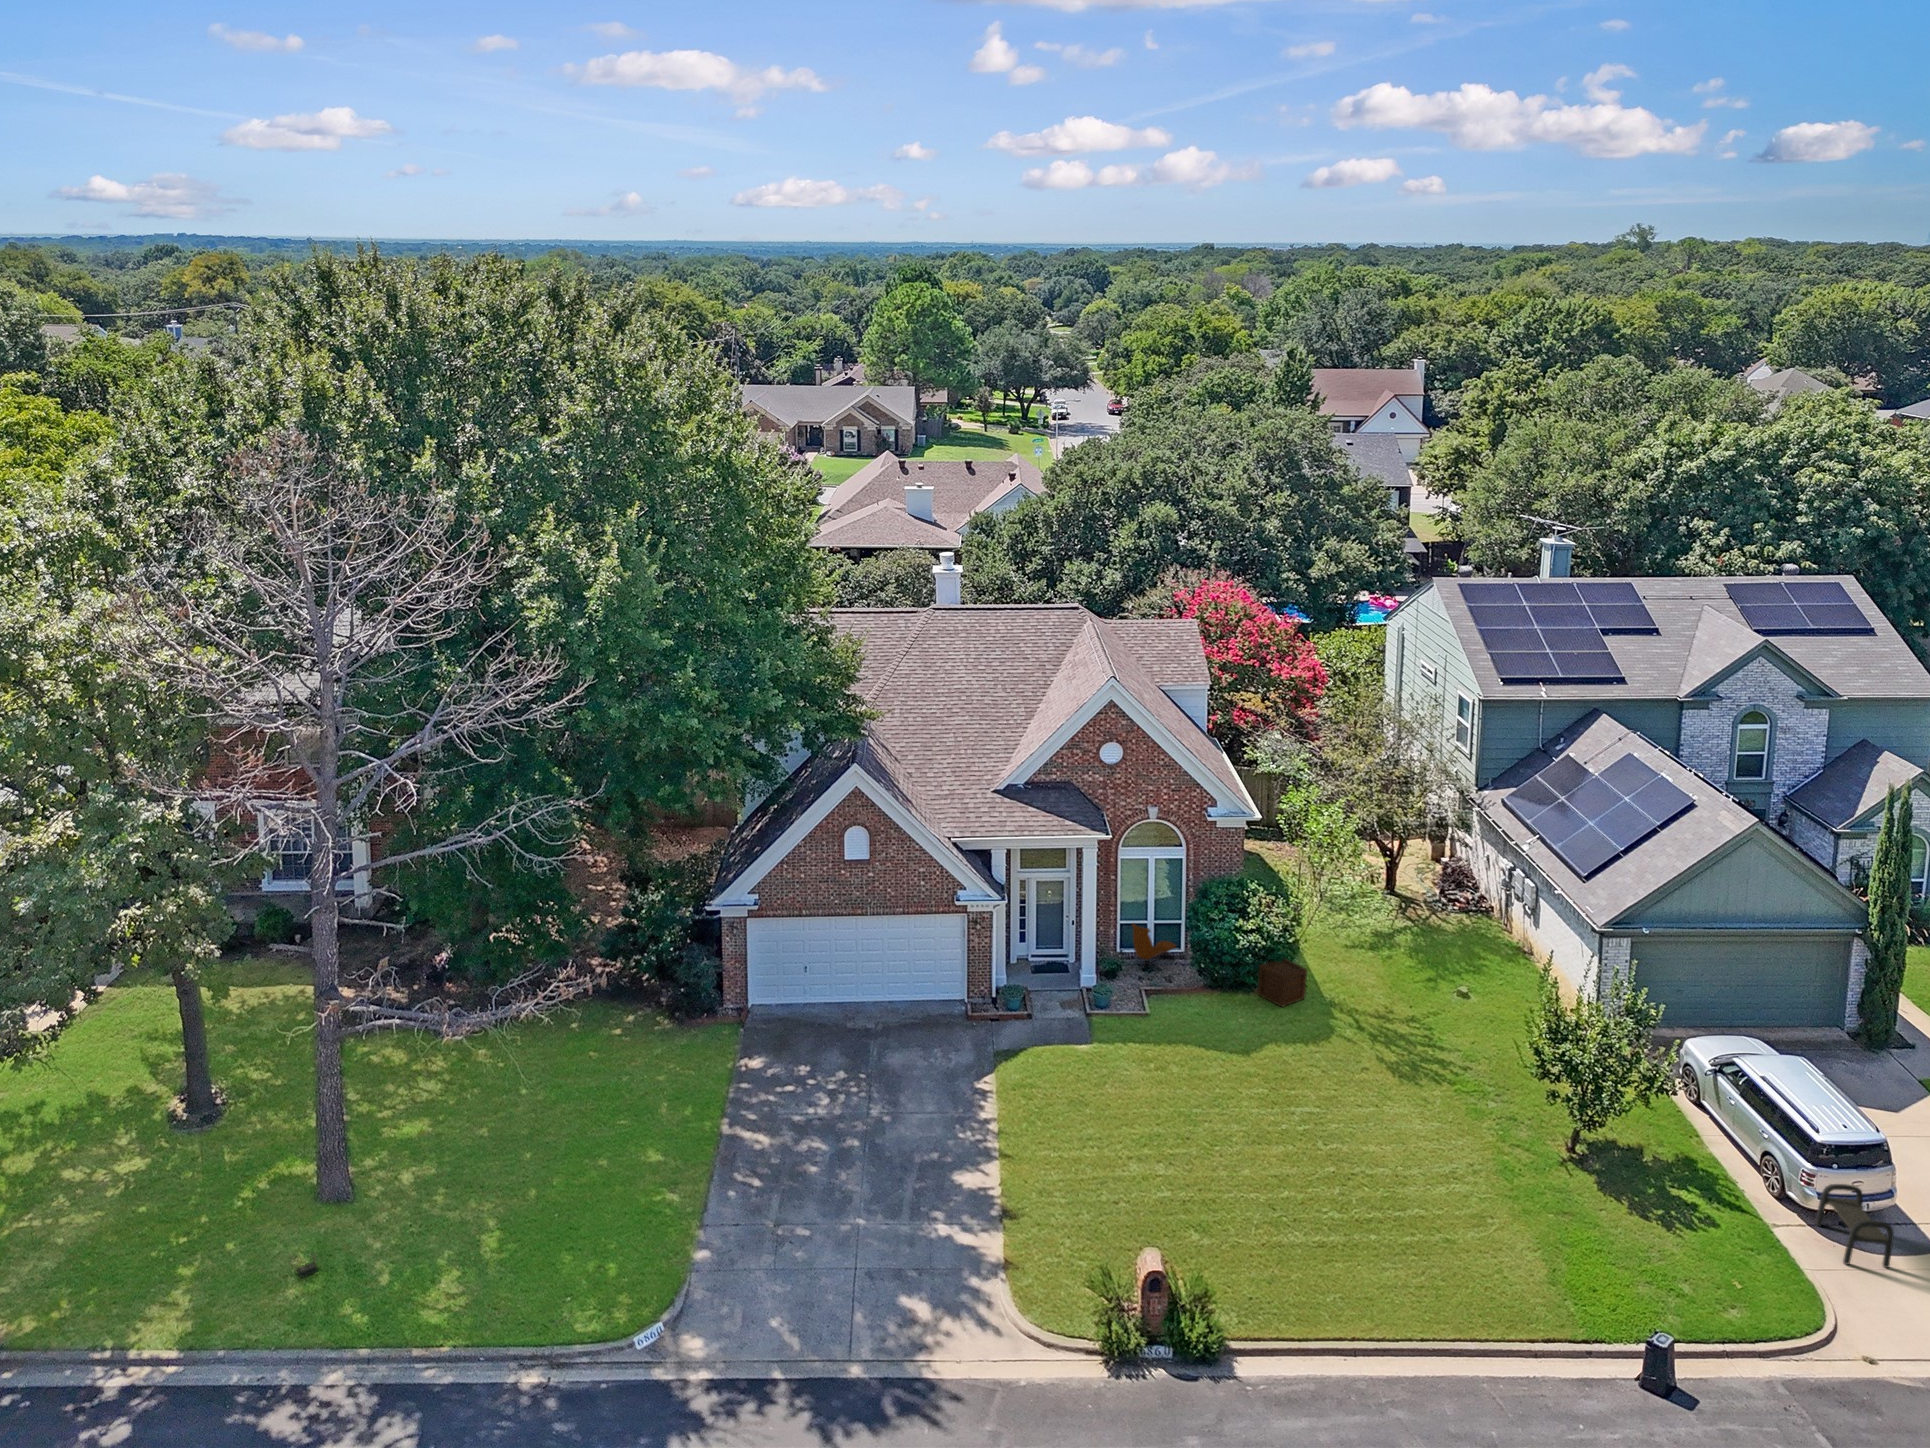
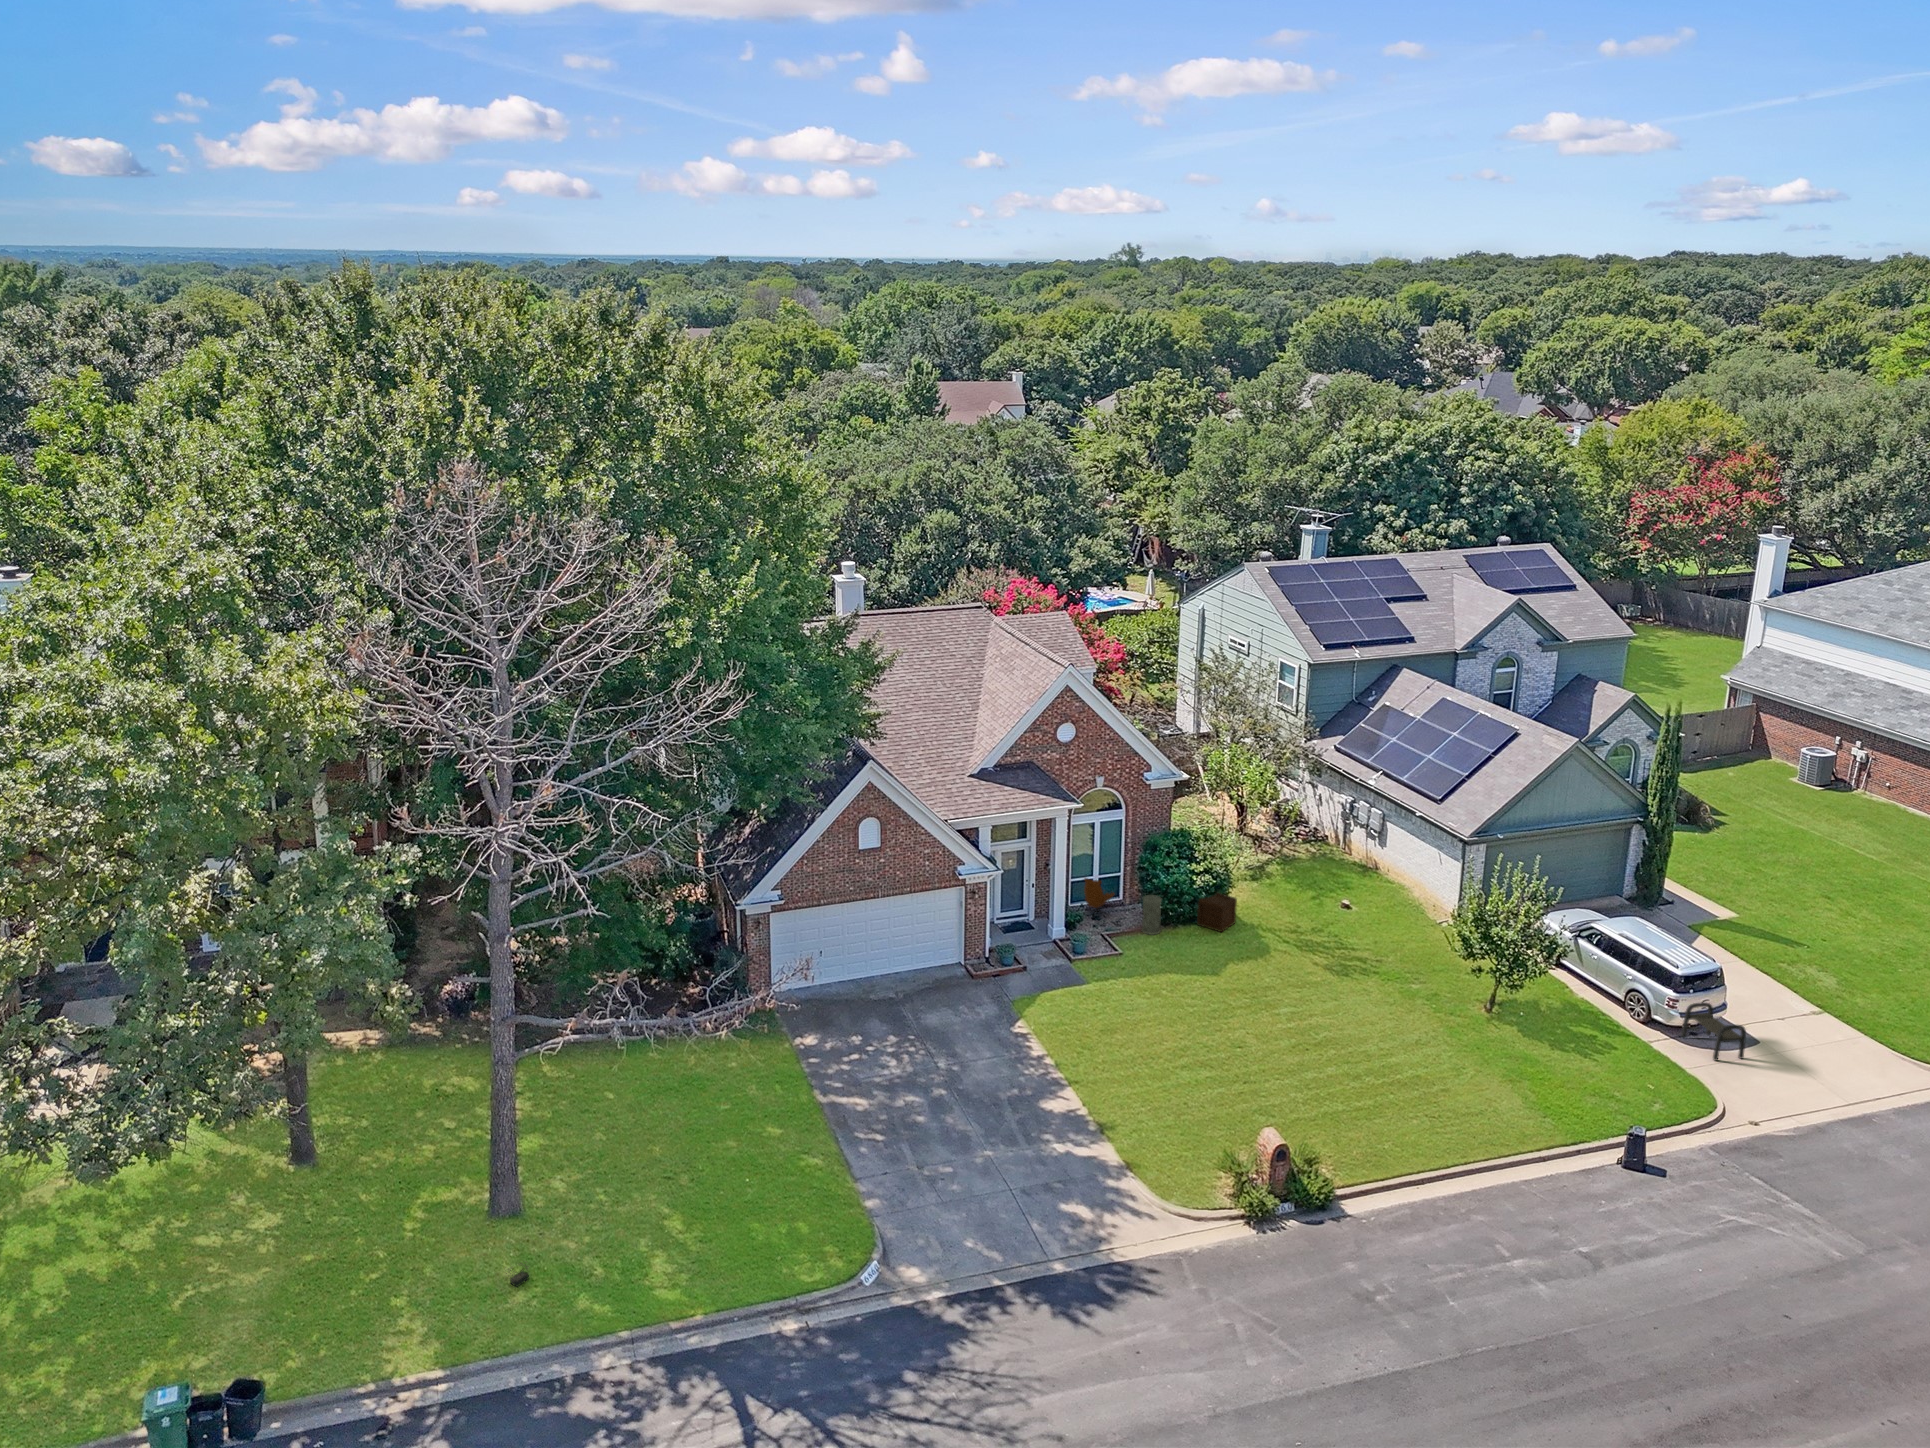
trash can: none [1188,952,1213,999] -> present [1142,895,1162,935]

